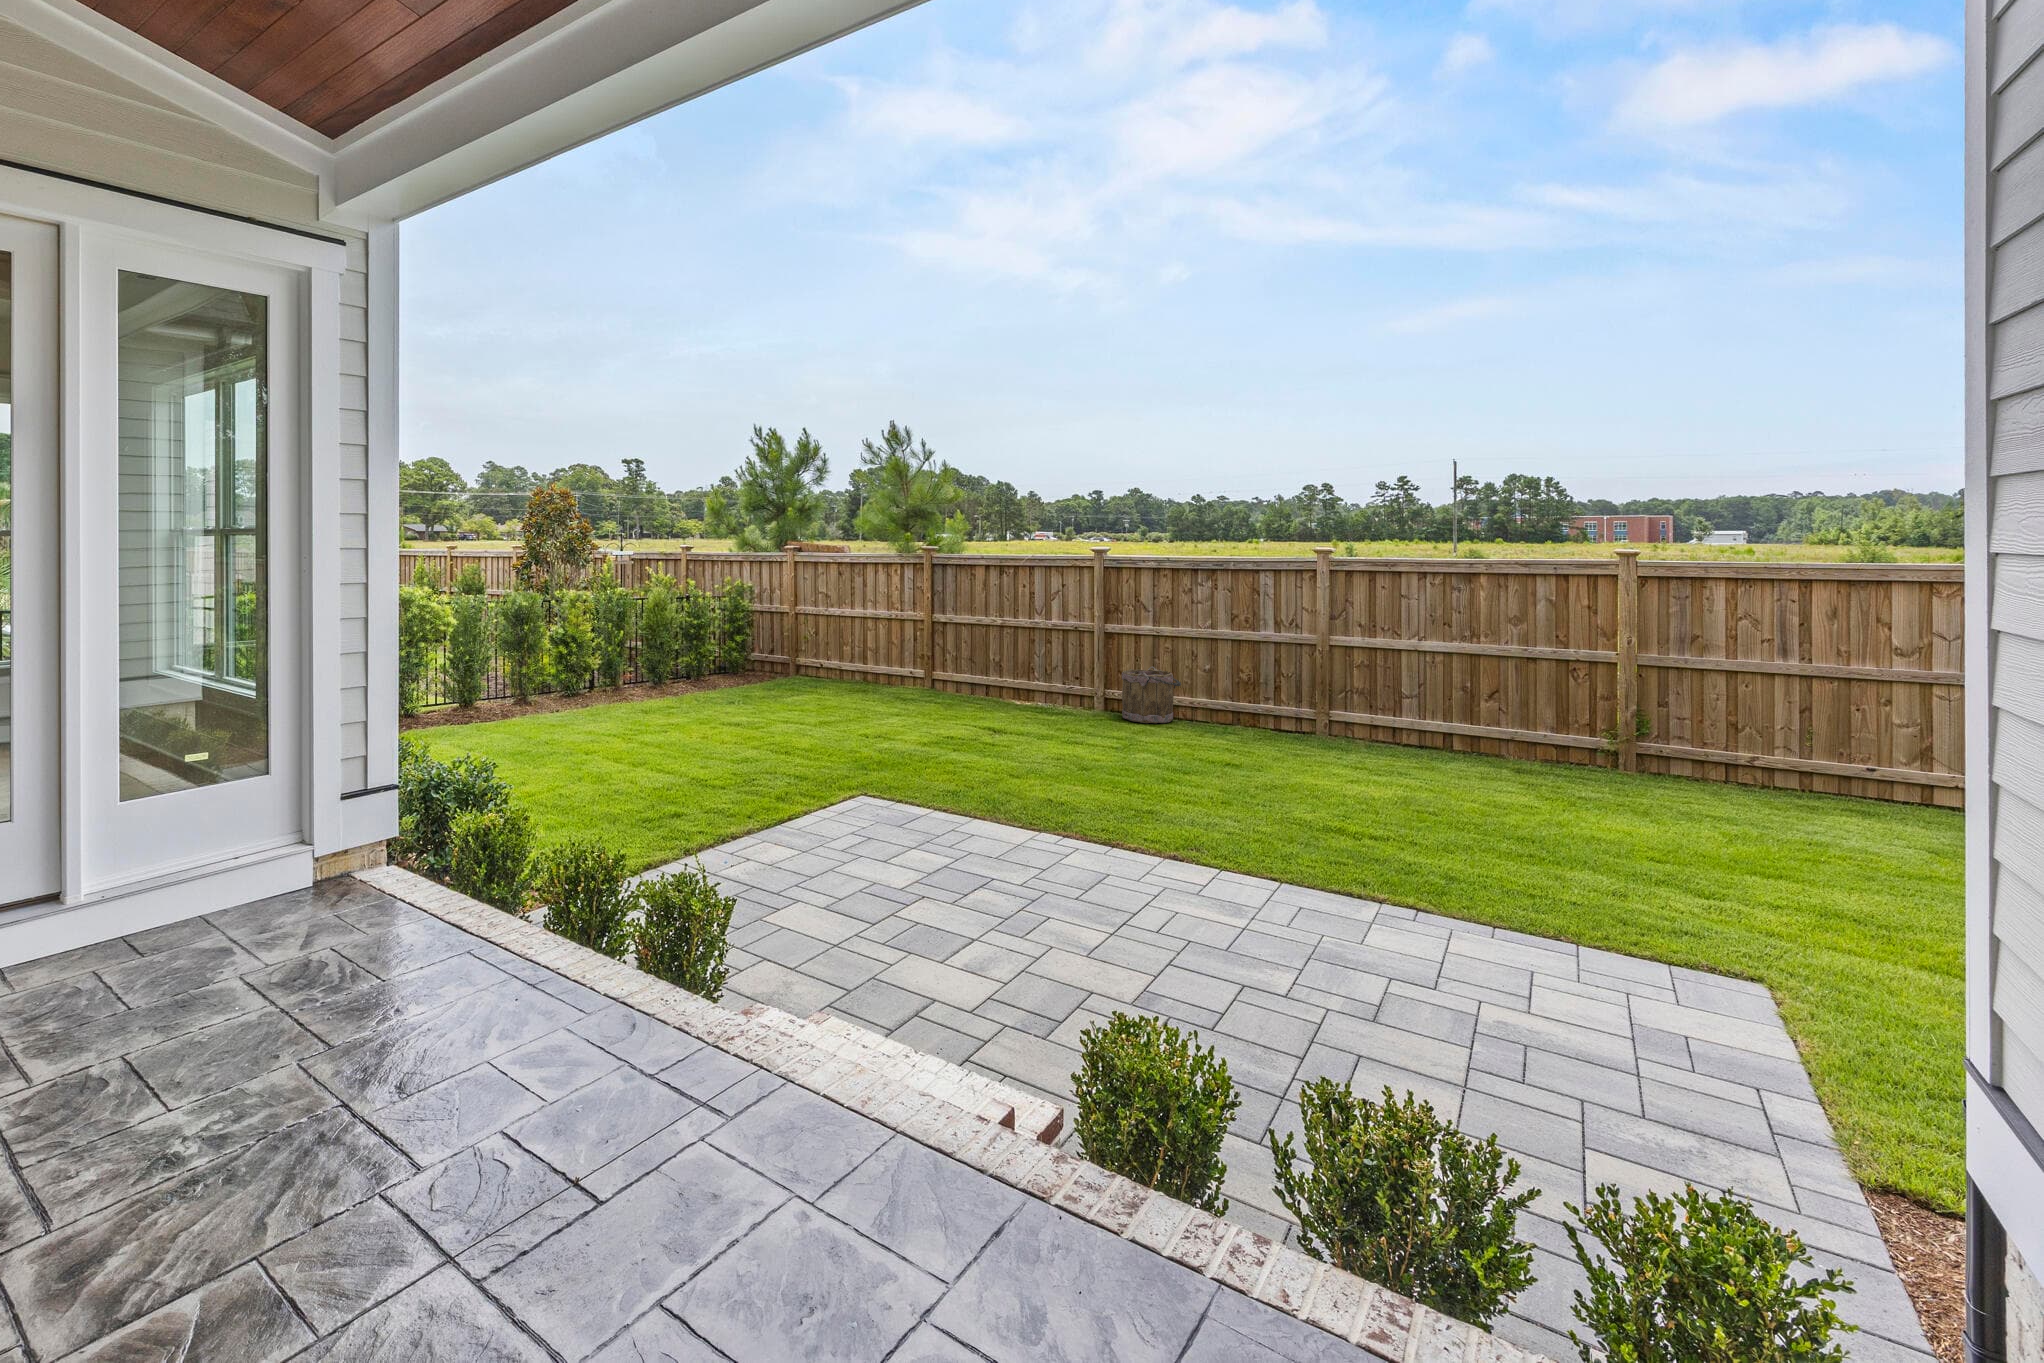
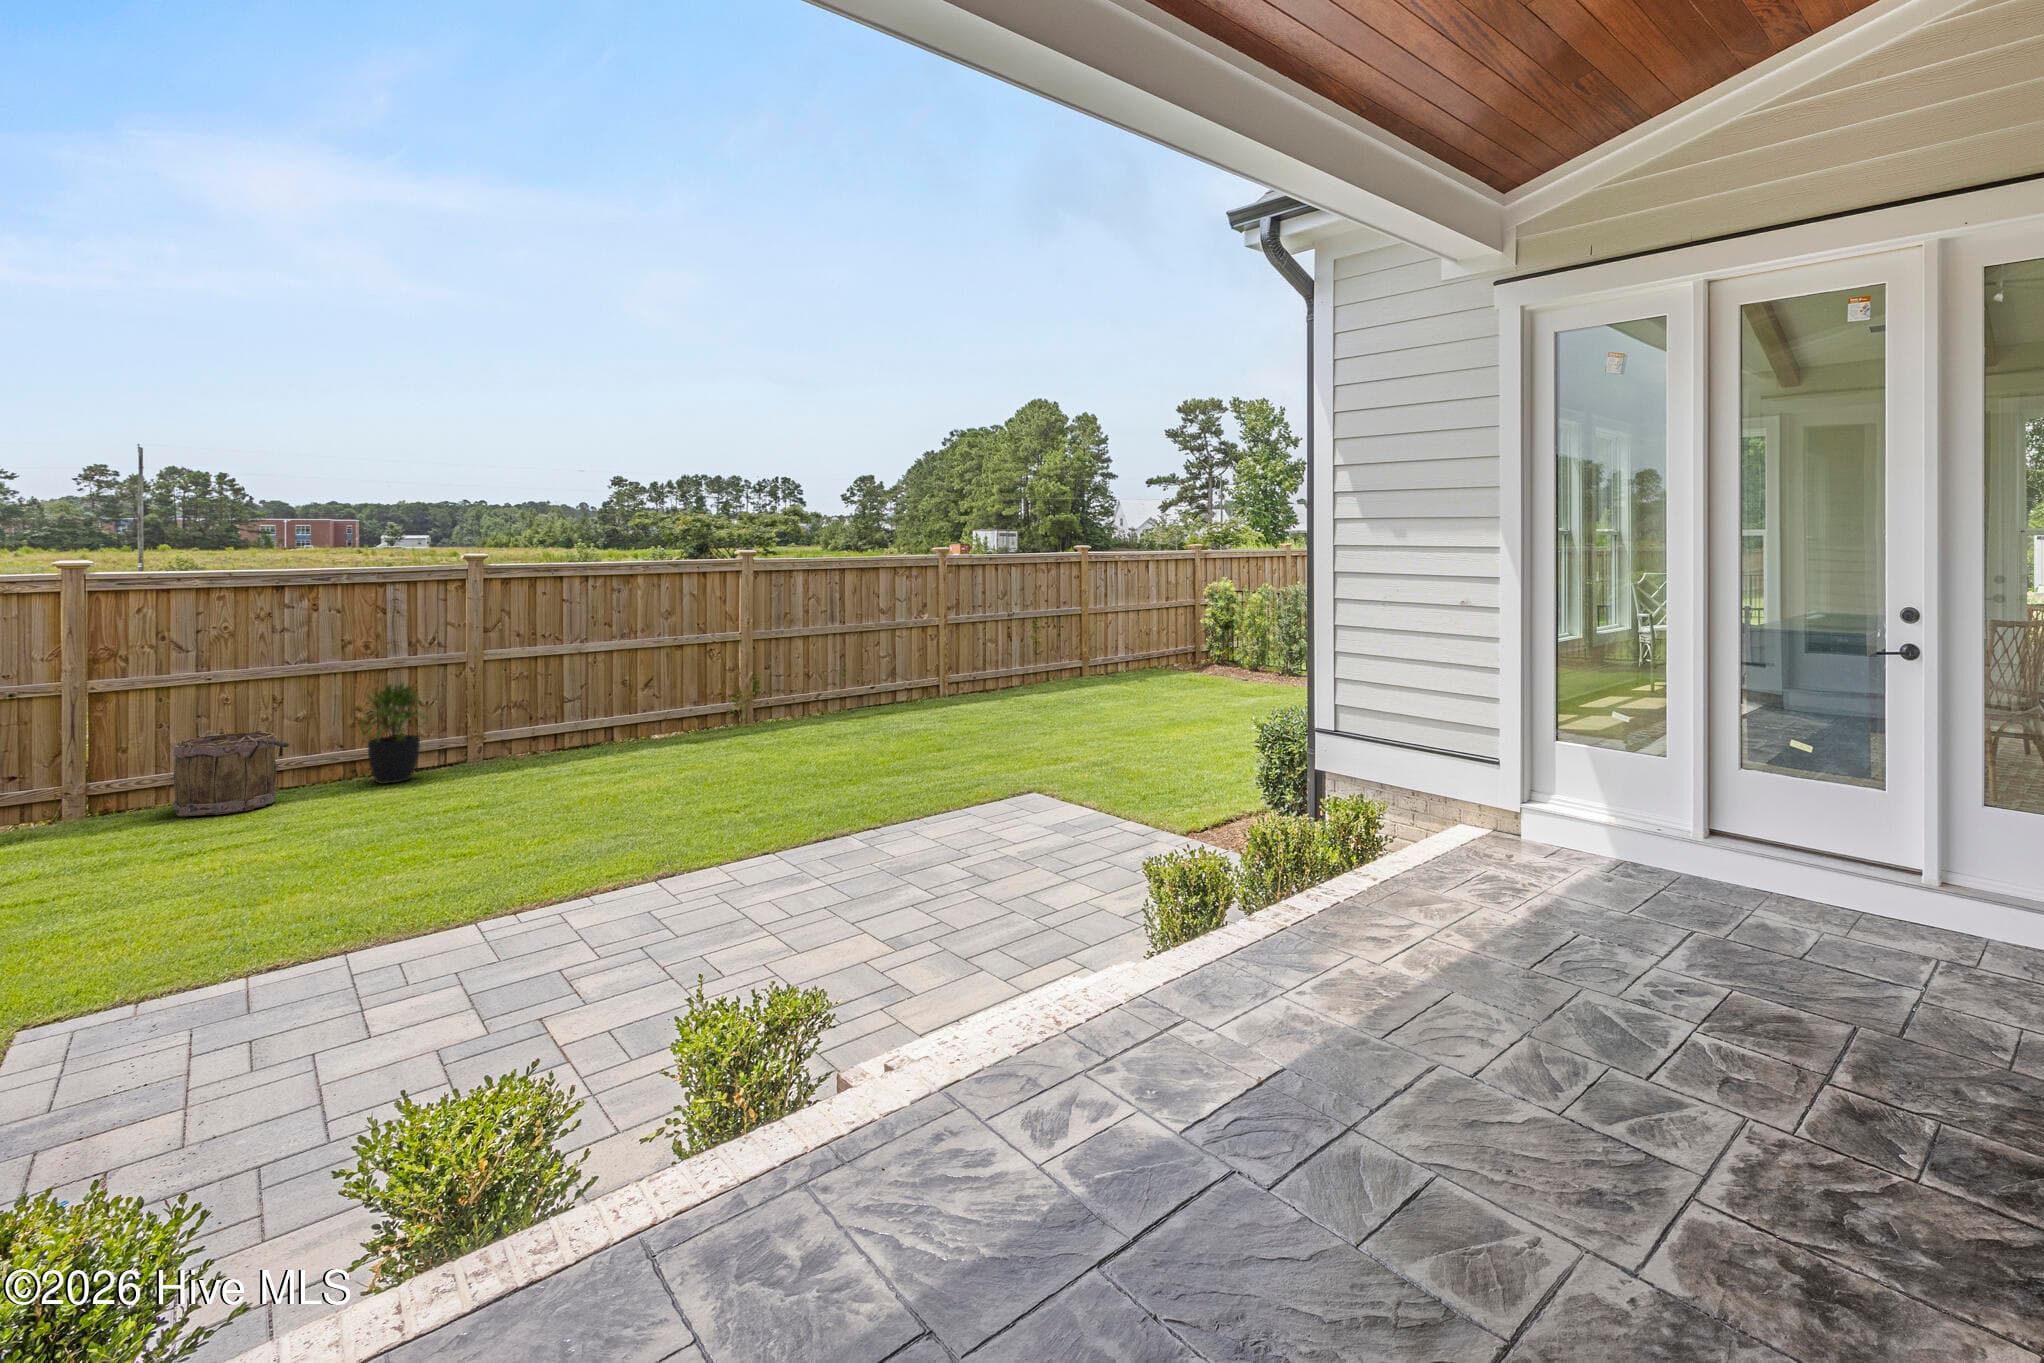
potted plant: none [1220,651,1269,732] -> present [358,682,426,784]

